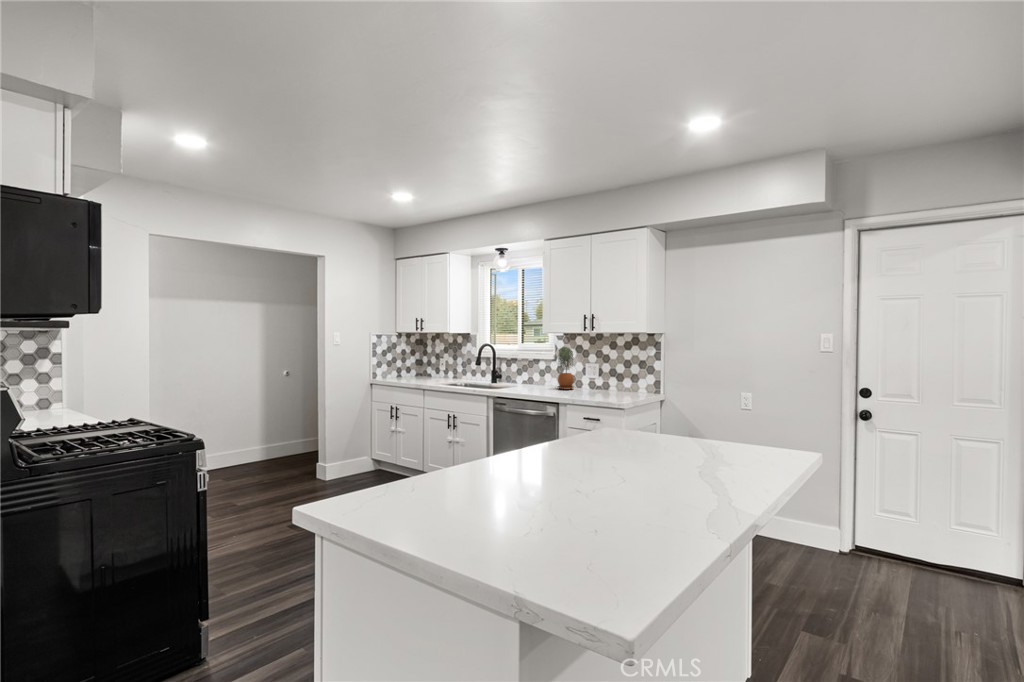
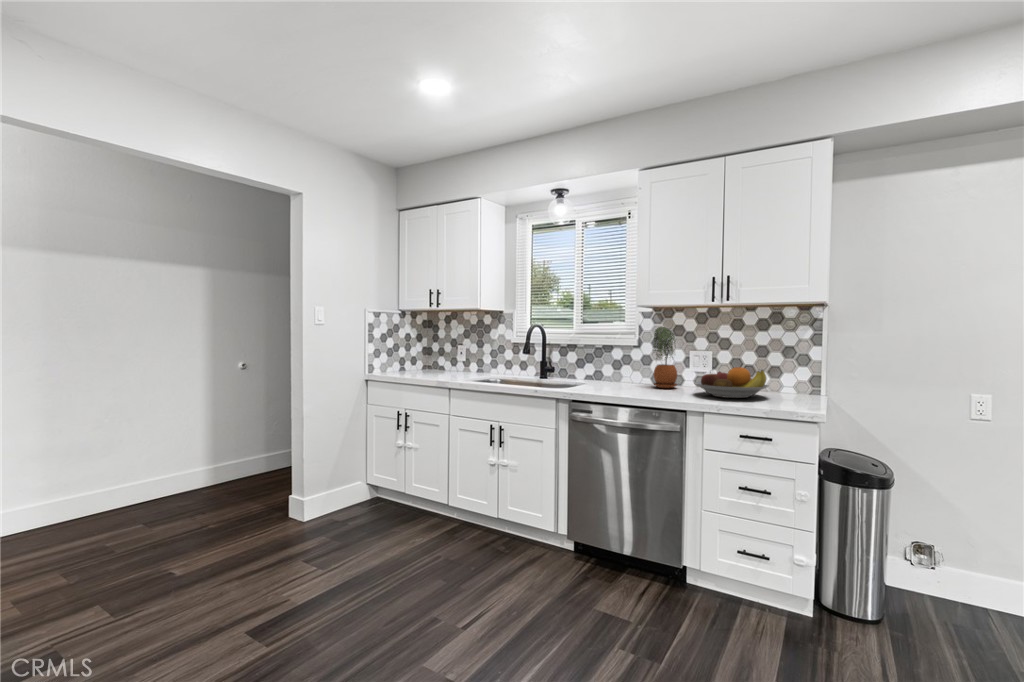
fruit bowl: none [574,375,621,395] -> present [694,367,768,398]

